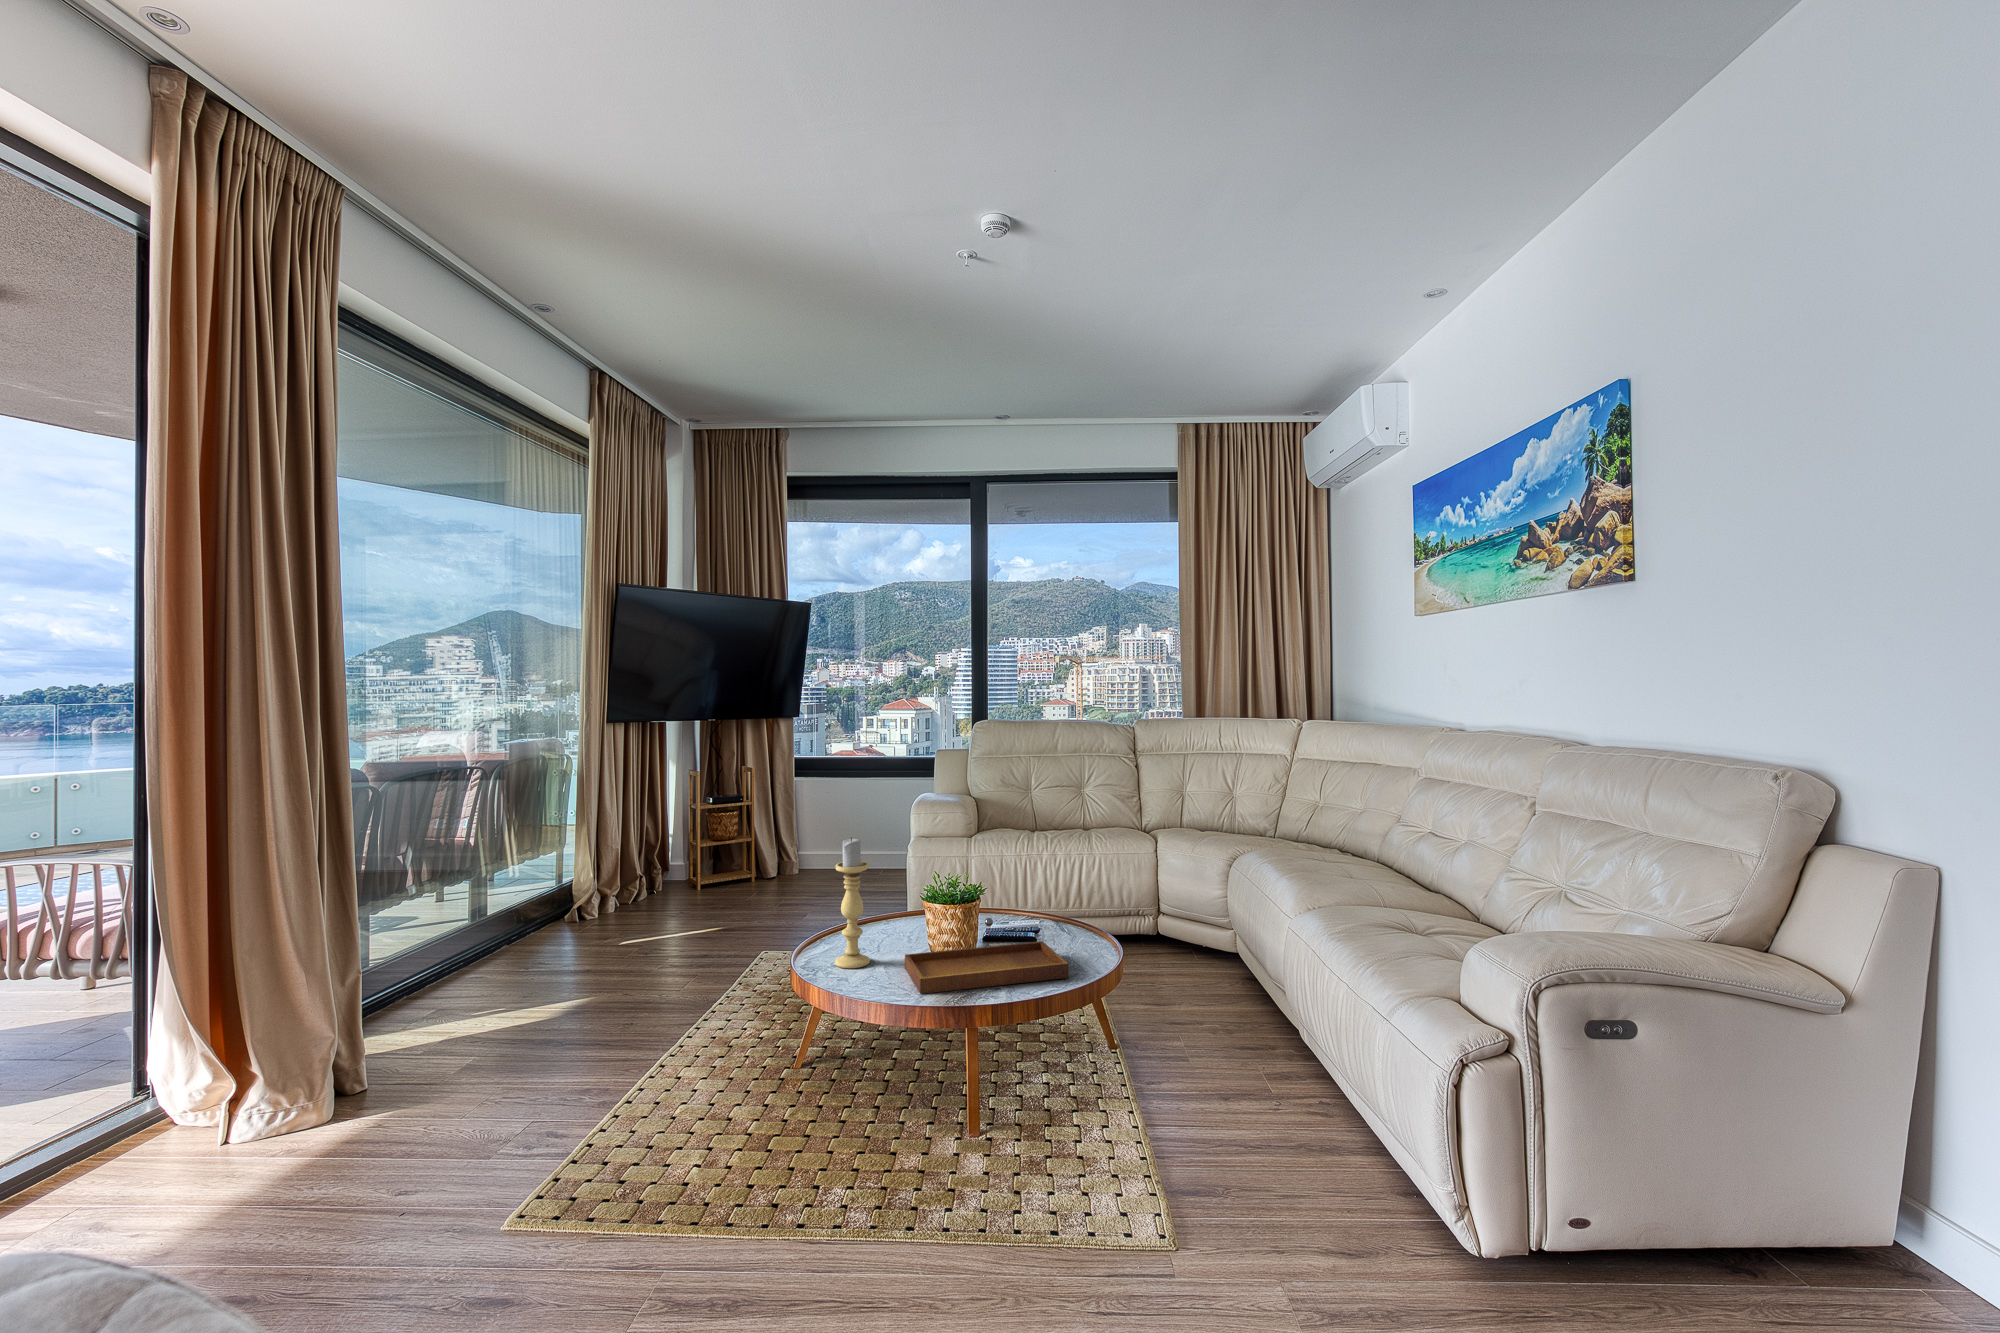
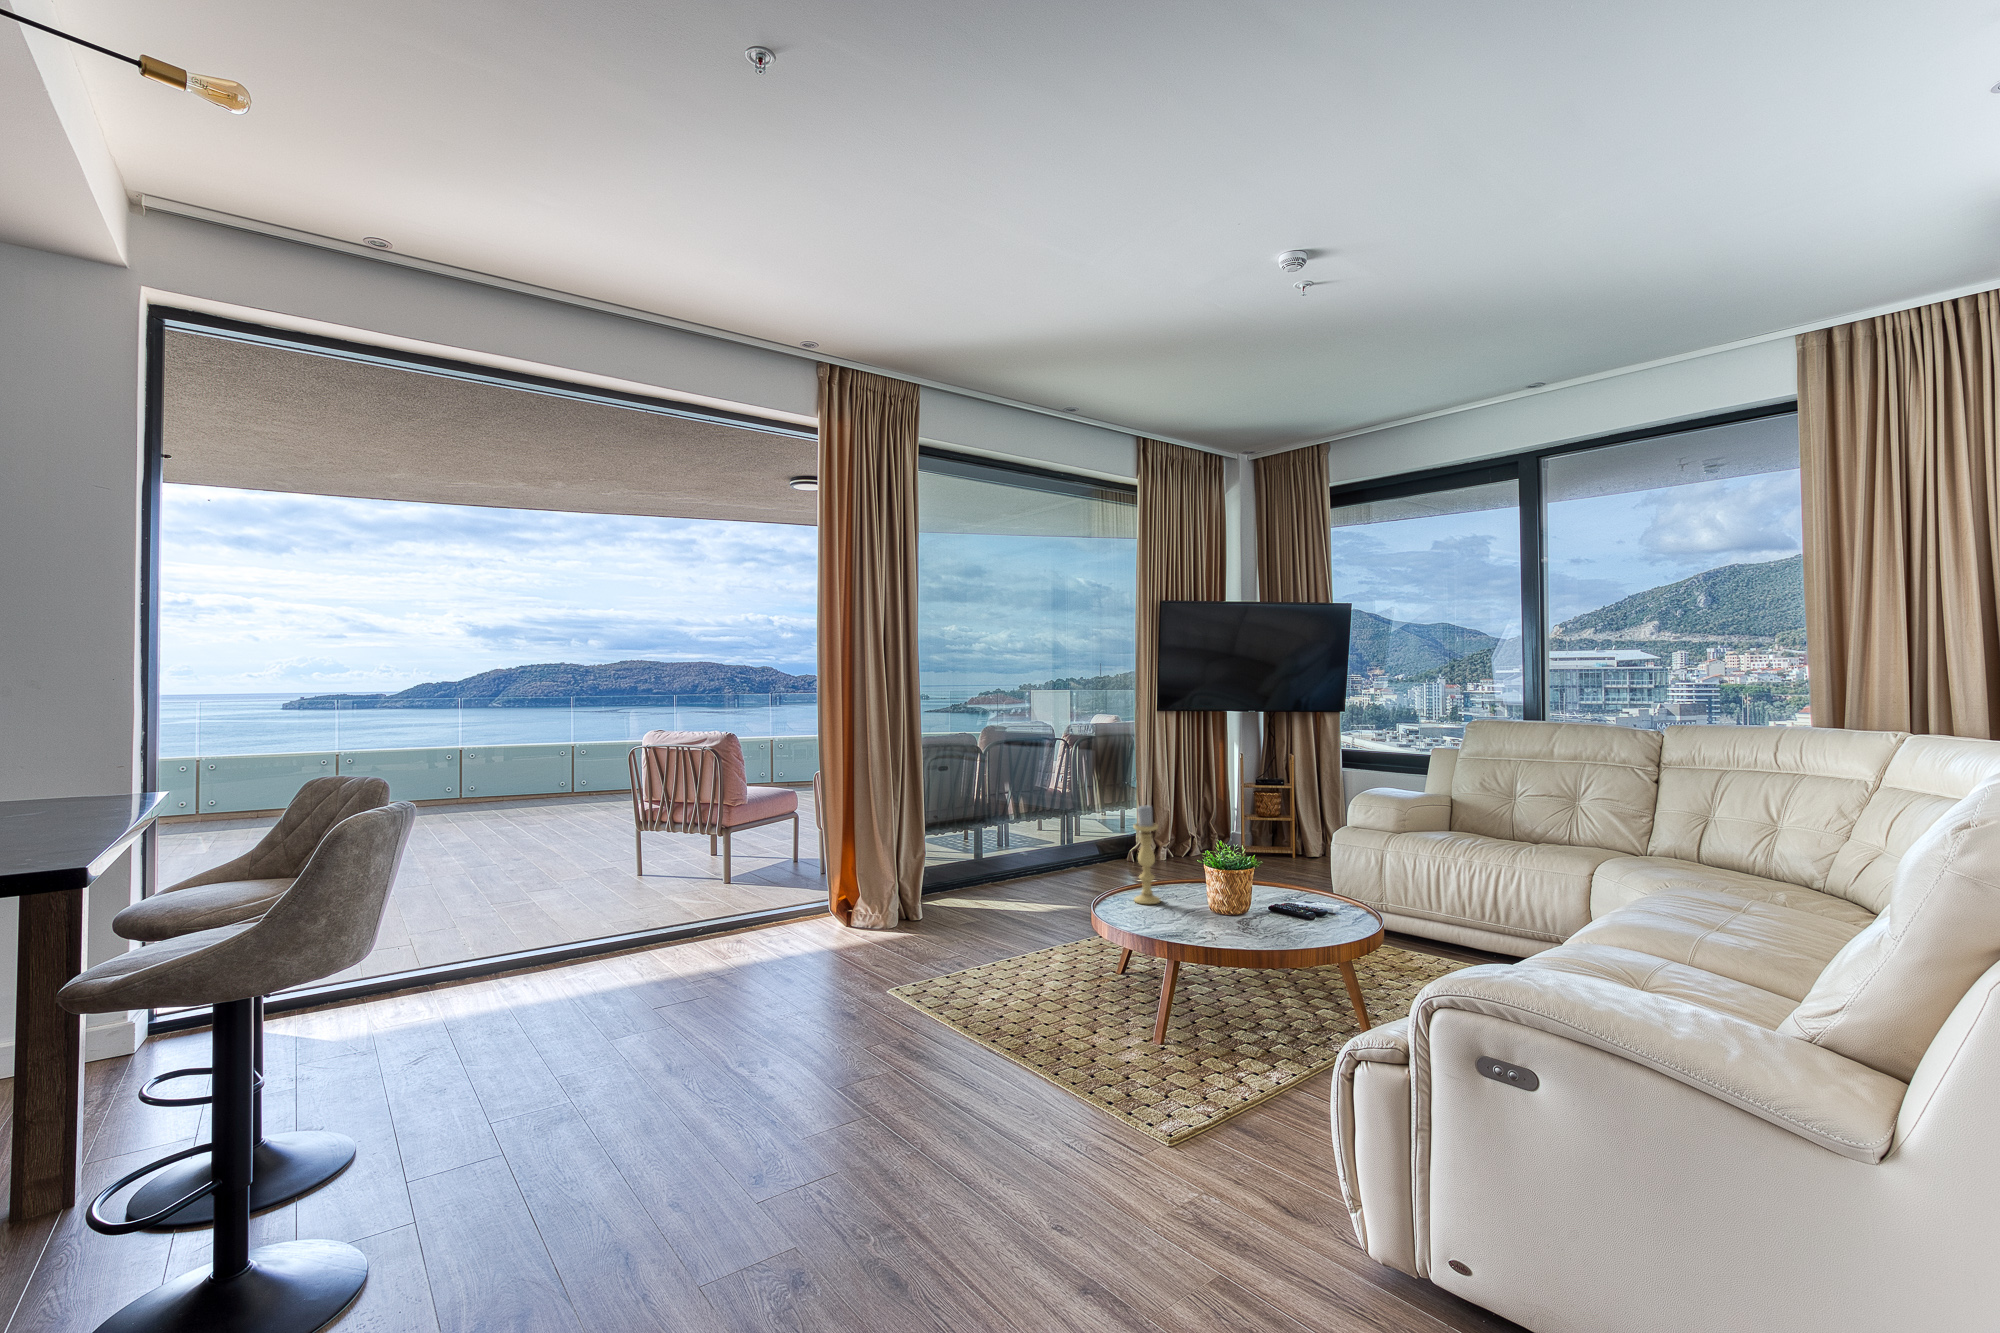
tray: present [905,918,1069,994] -> none [1148,883,1290,945]

